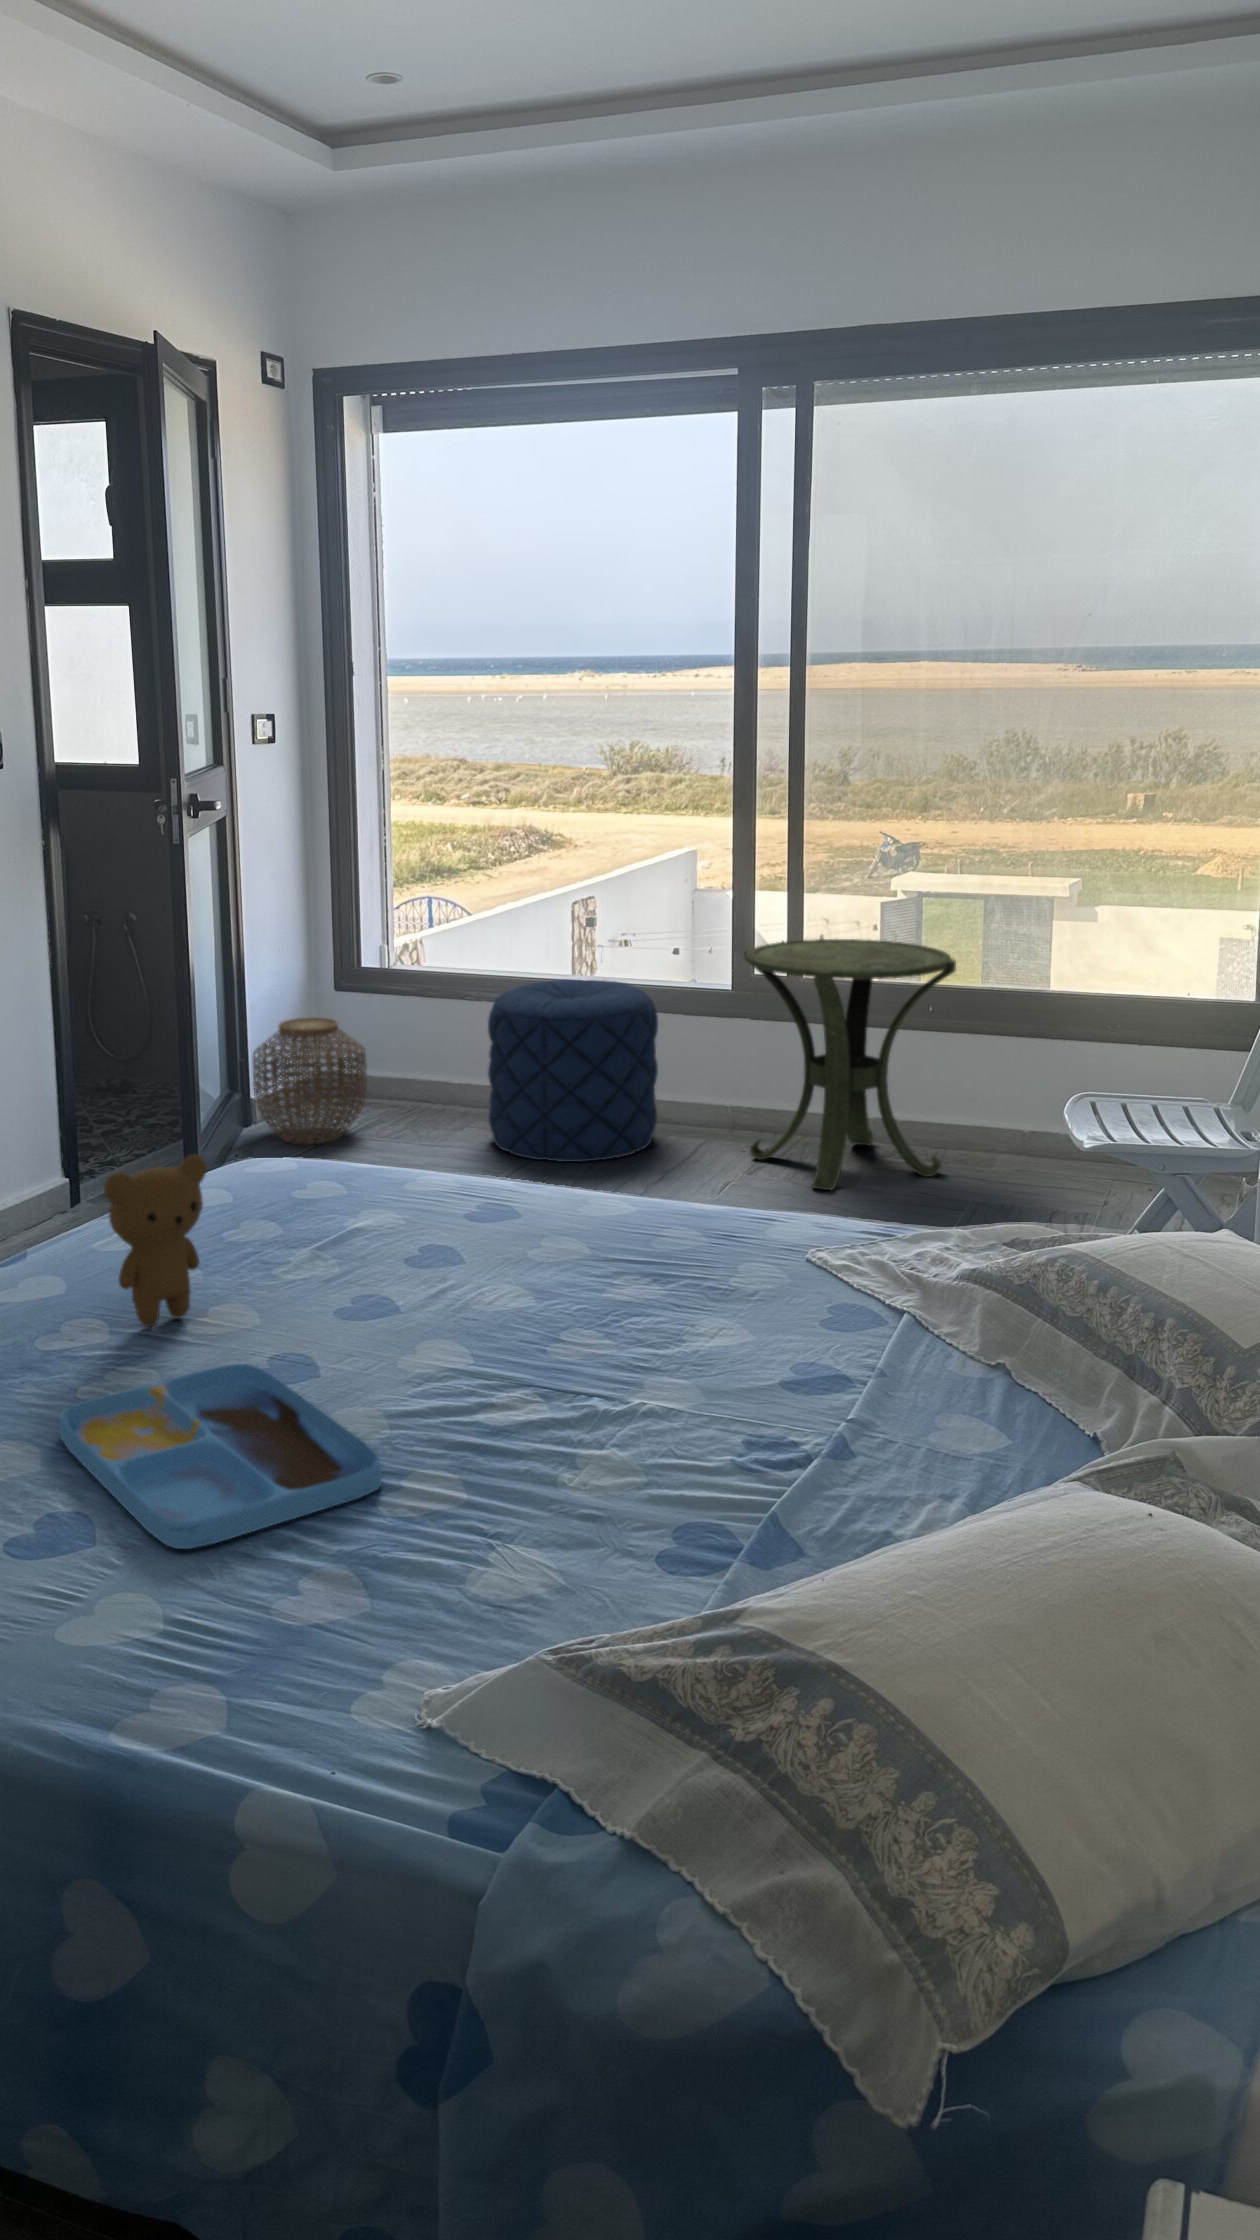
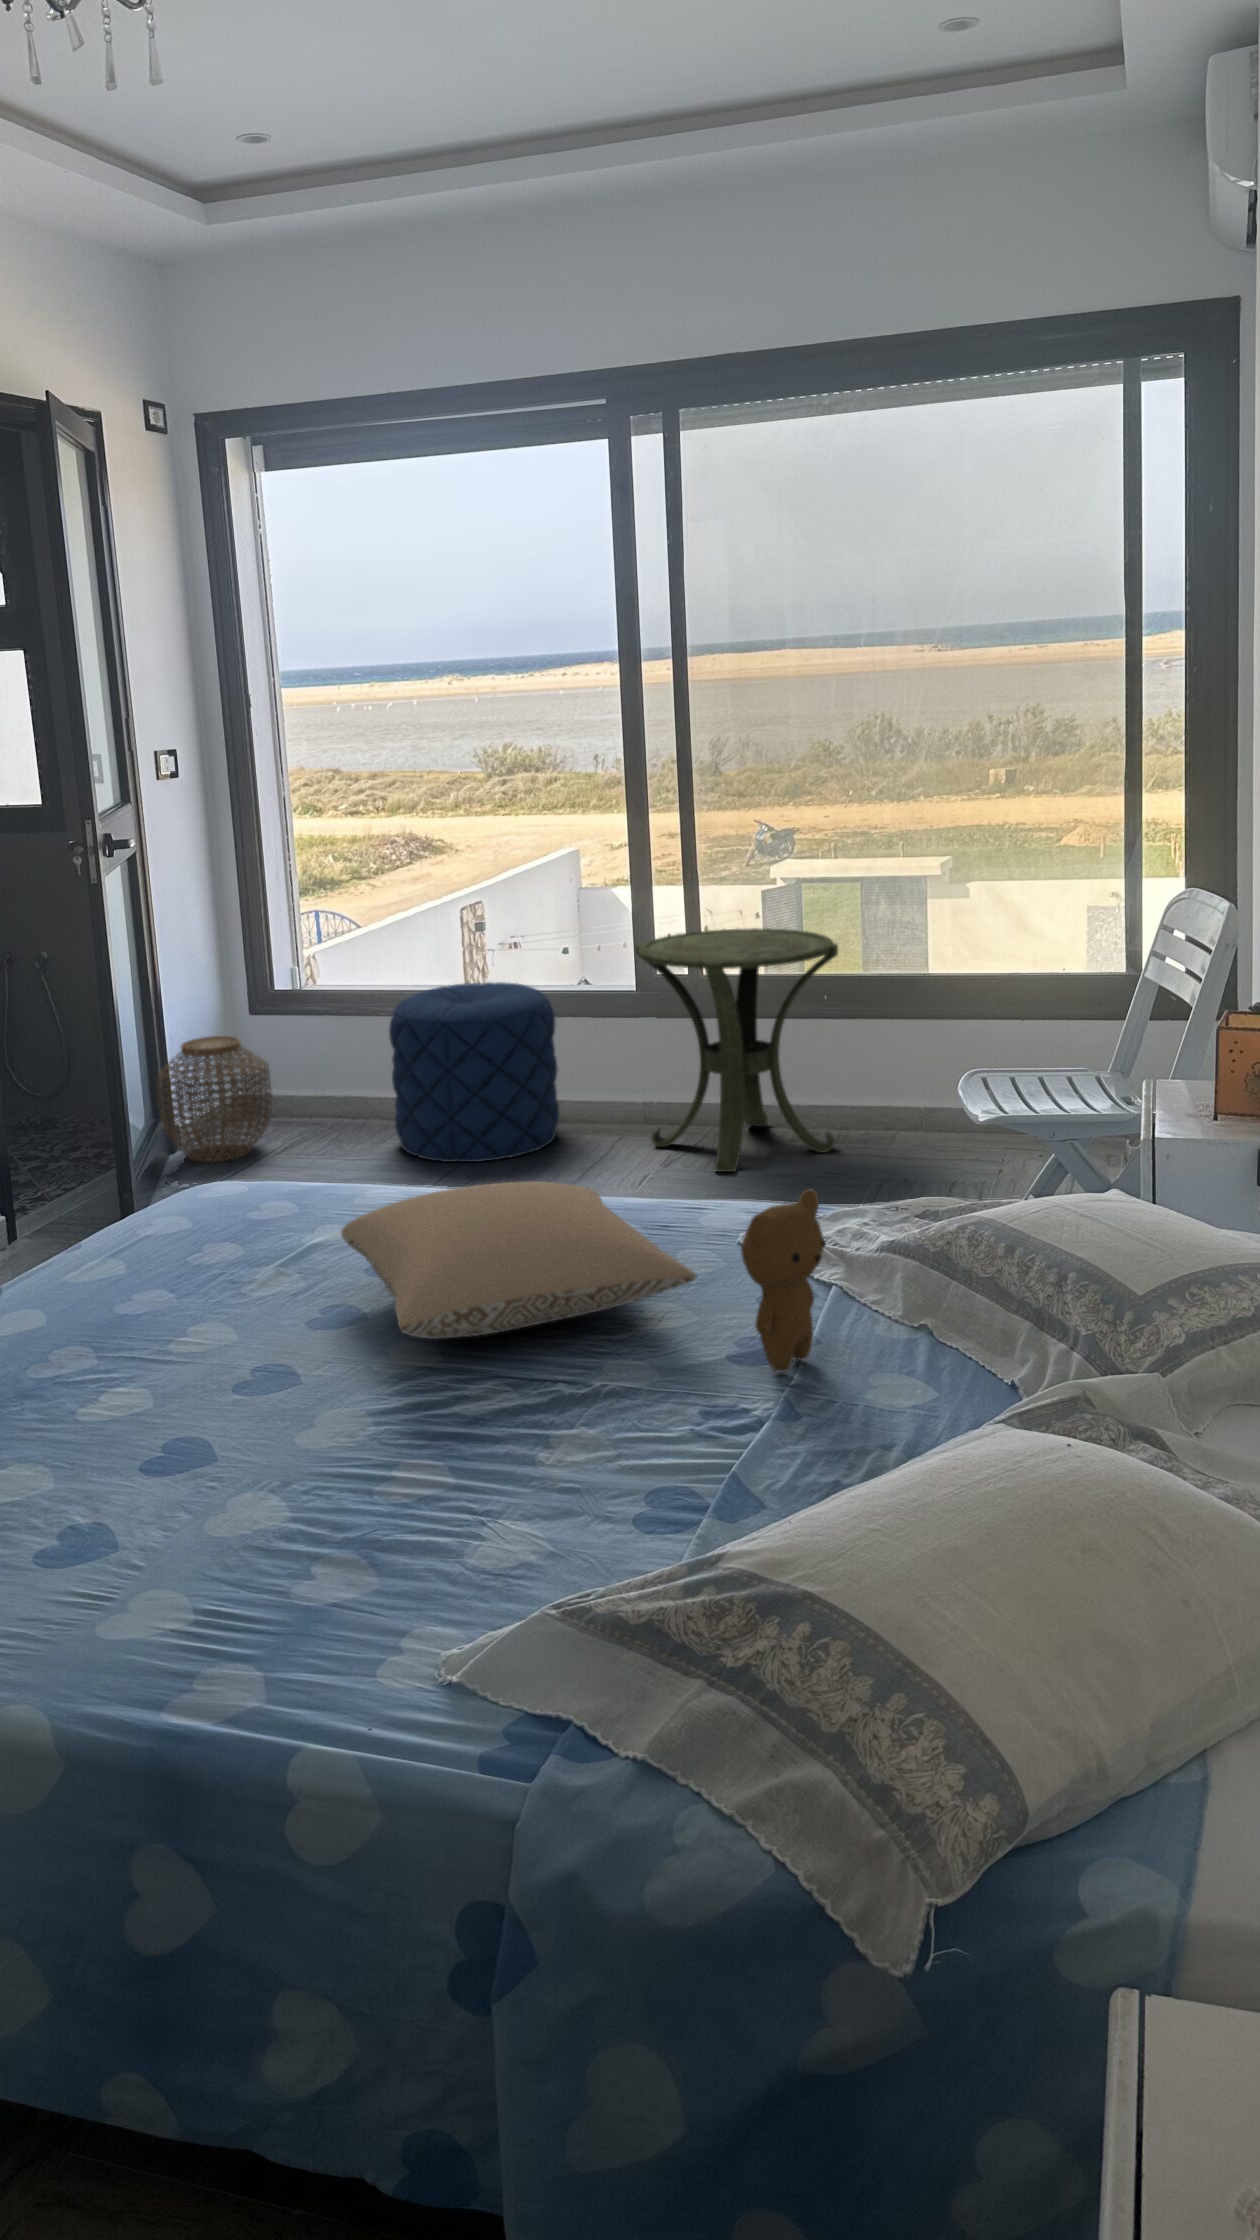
teddy bear: present [104,1154,207,1327] -> present [741,1189,826,1373]
pillow: none [390,1183,758,1341] -> present [341,1181,696,1339]
tray: present [60,1364,383,1549] -> none [54,1376,370,1550]

